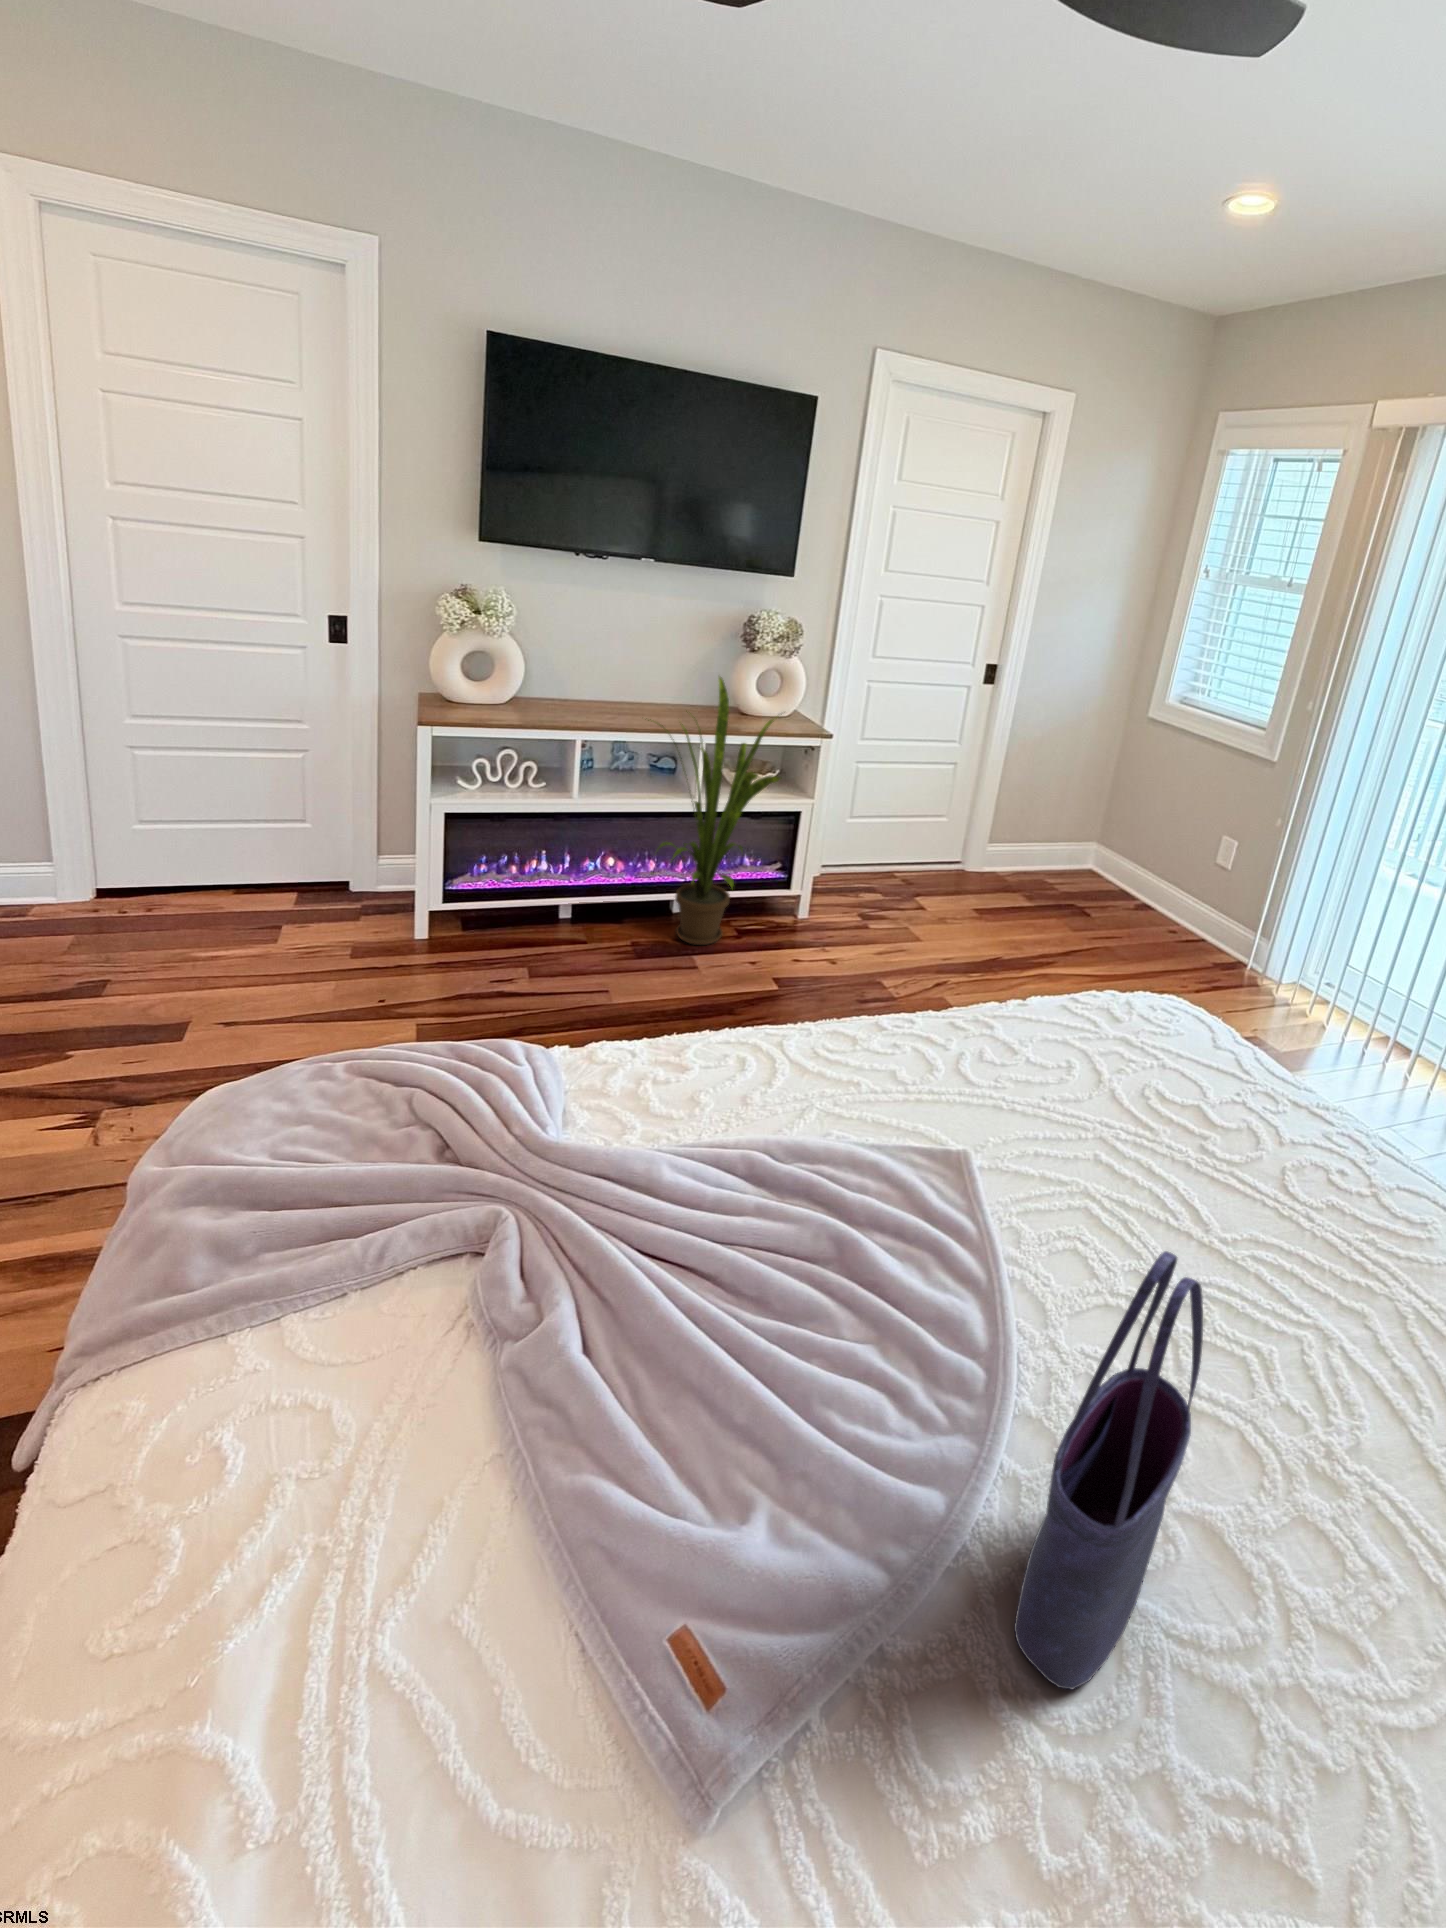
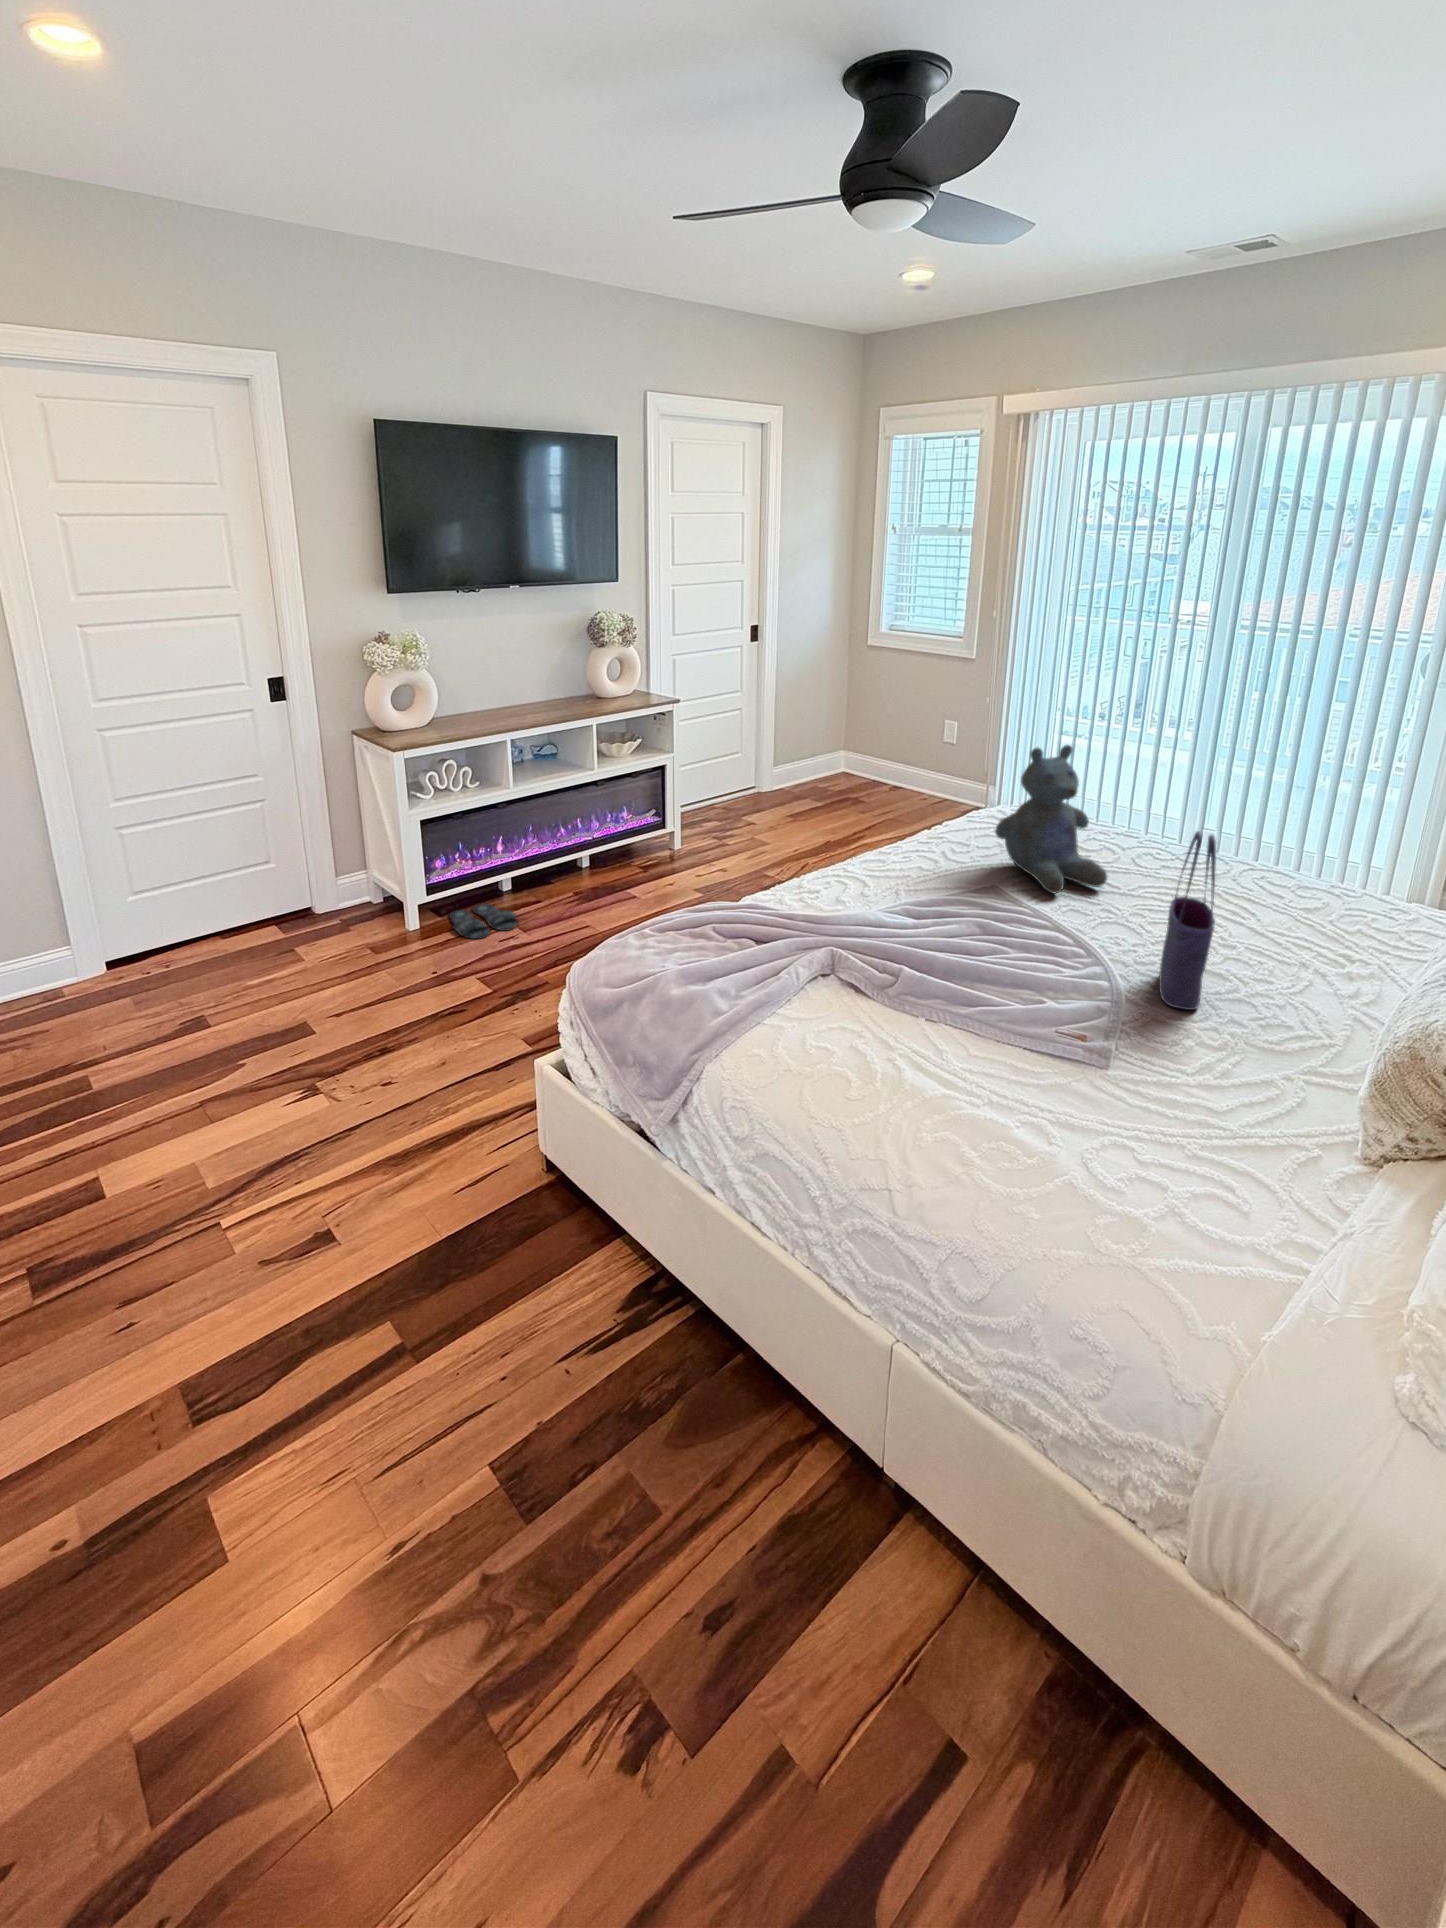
house plant: present [648,677,782,945] -> none [556,669,680,883]
stuffed bear: none [983,921,1180,1215] -> present [995,745,1107,894]
slippers: none [451,926,534,970] -> present [449,904,518,939]

